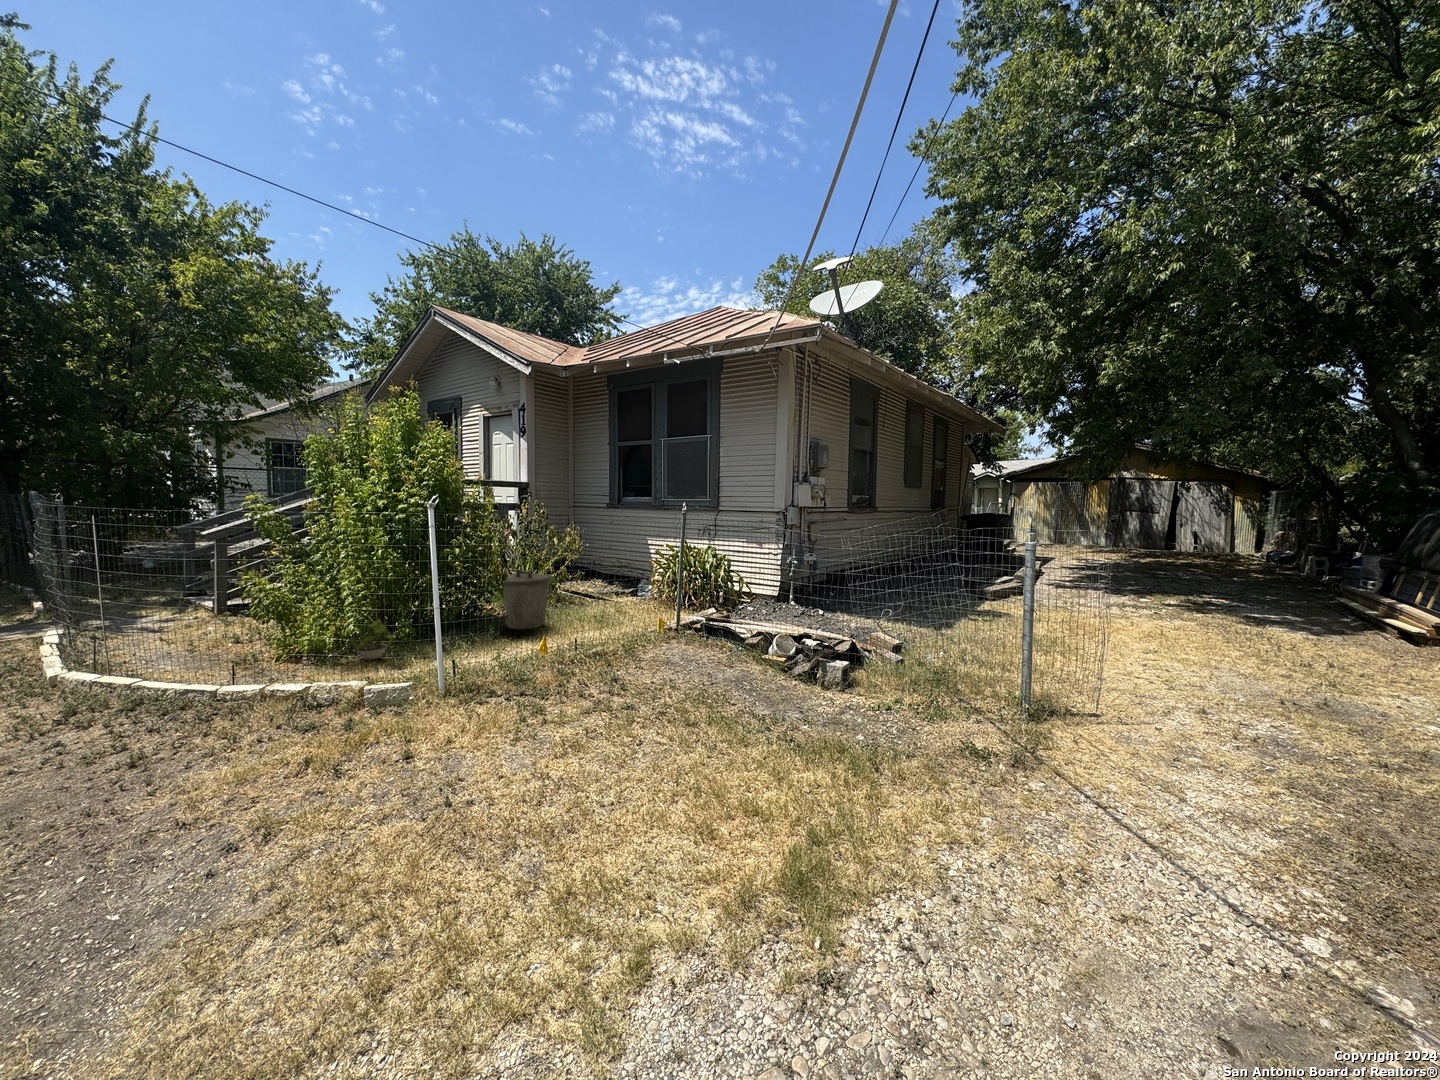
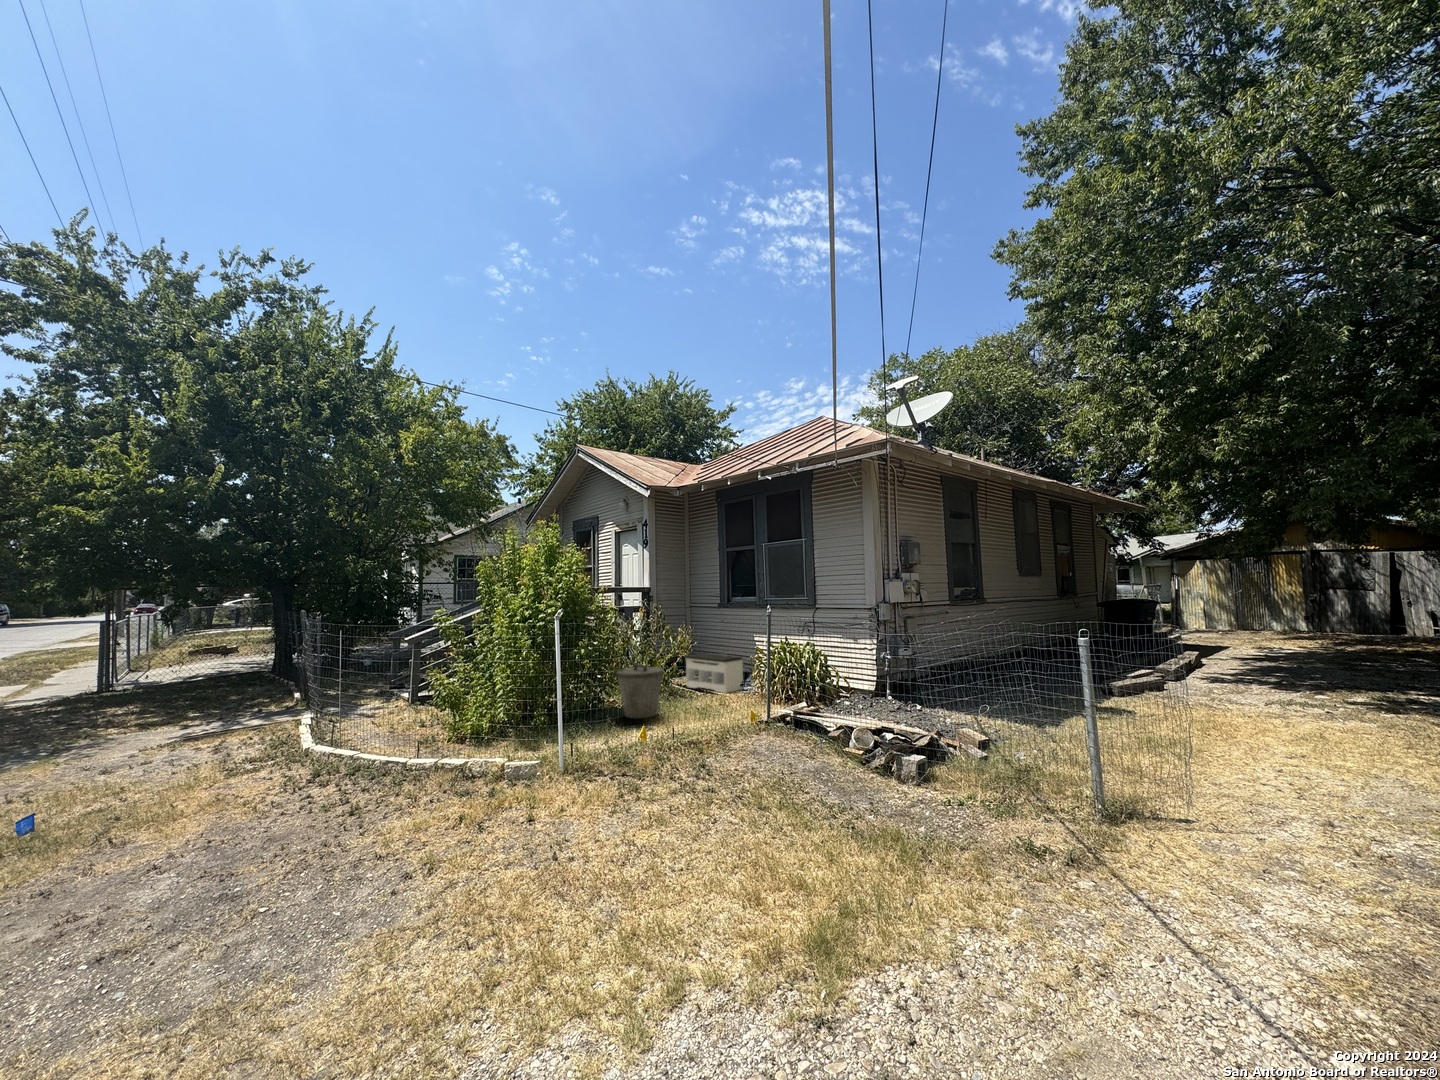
bench: none [570,559,633,600] -> present [686,654,743,693]
potted plant: present [350,619,394,660] -> none [495,706,531,741]

